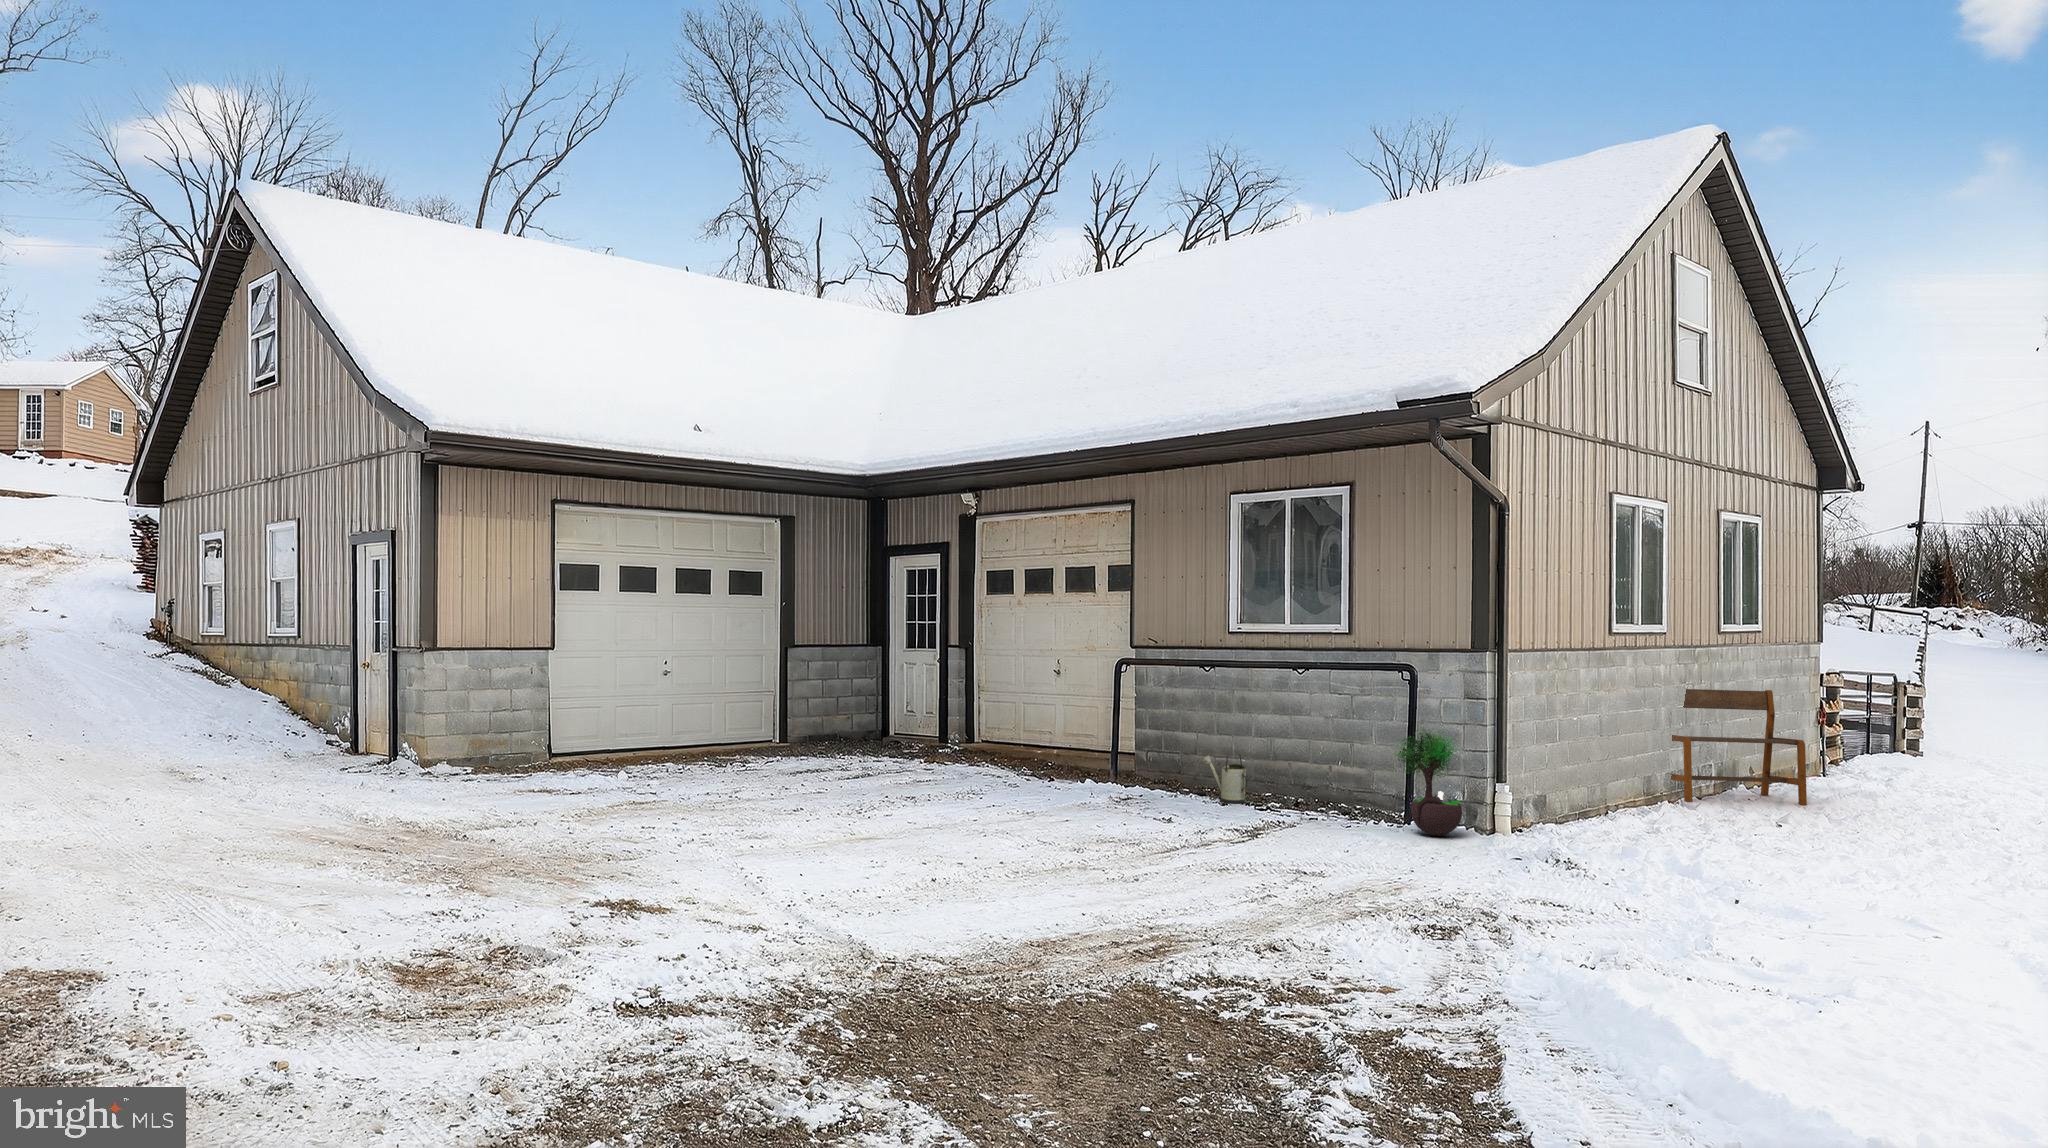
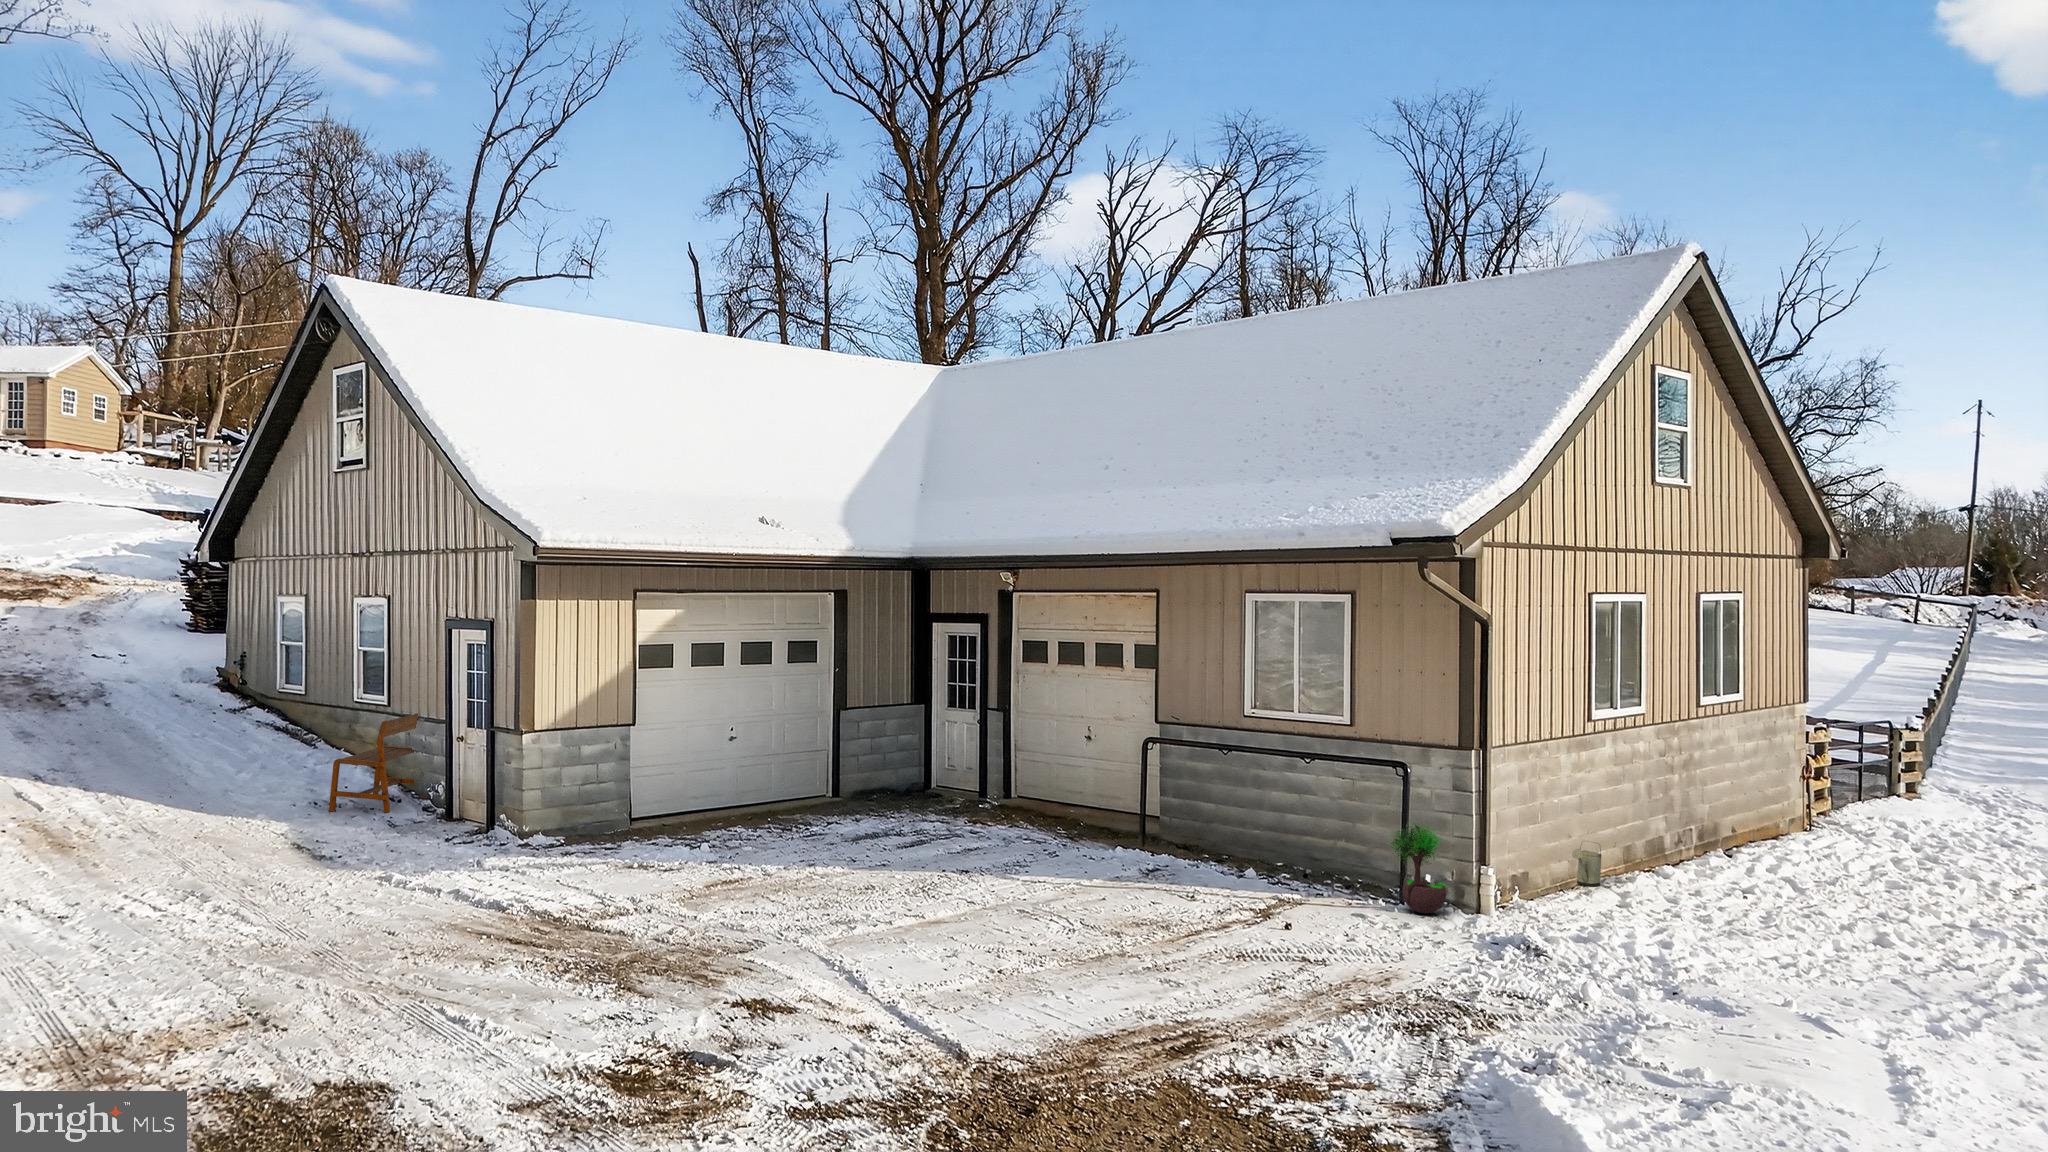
bench: present [1671,689,1807,805] -> present [329,713,425,812]
watering can: present [1202,754,1247,803] -> present [1572,849,1601,886]

